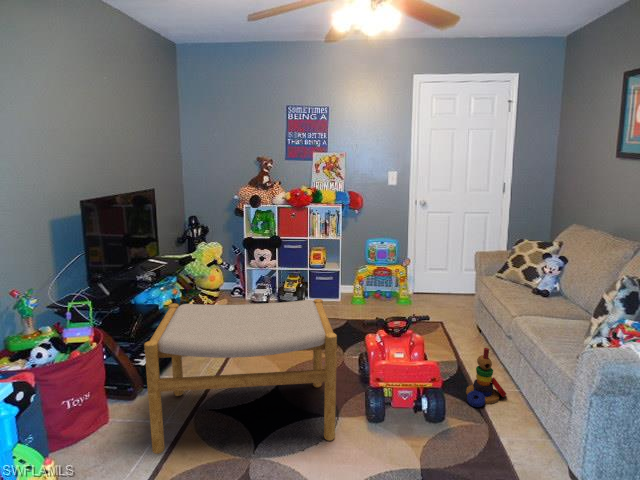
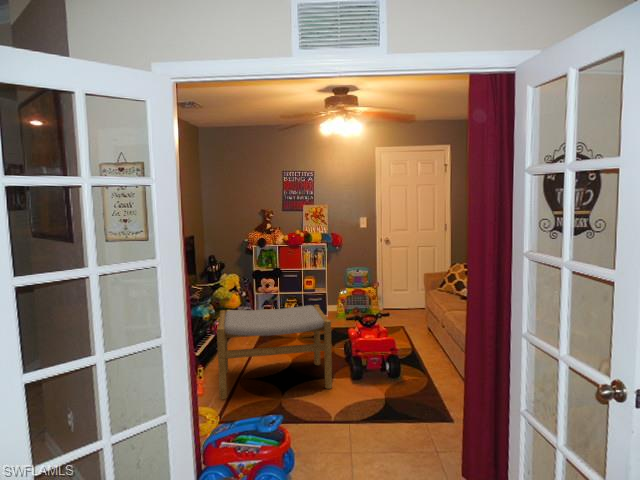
stacking toy: present [466,348,506,407] -> none [415,332,441,370]

